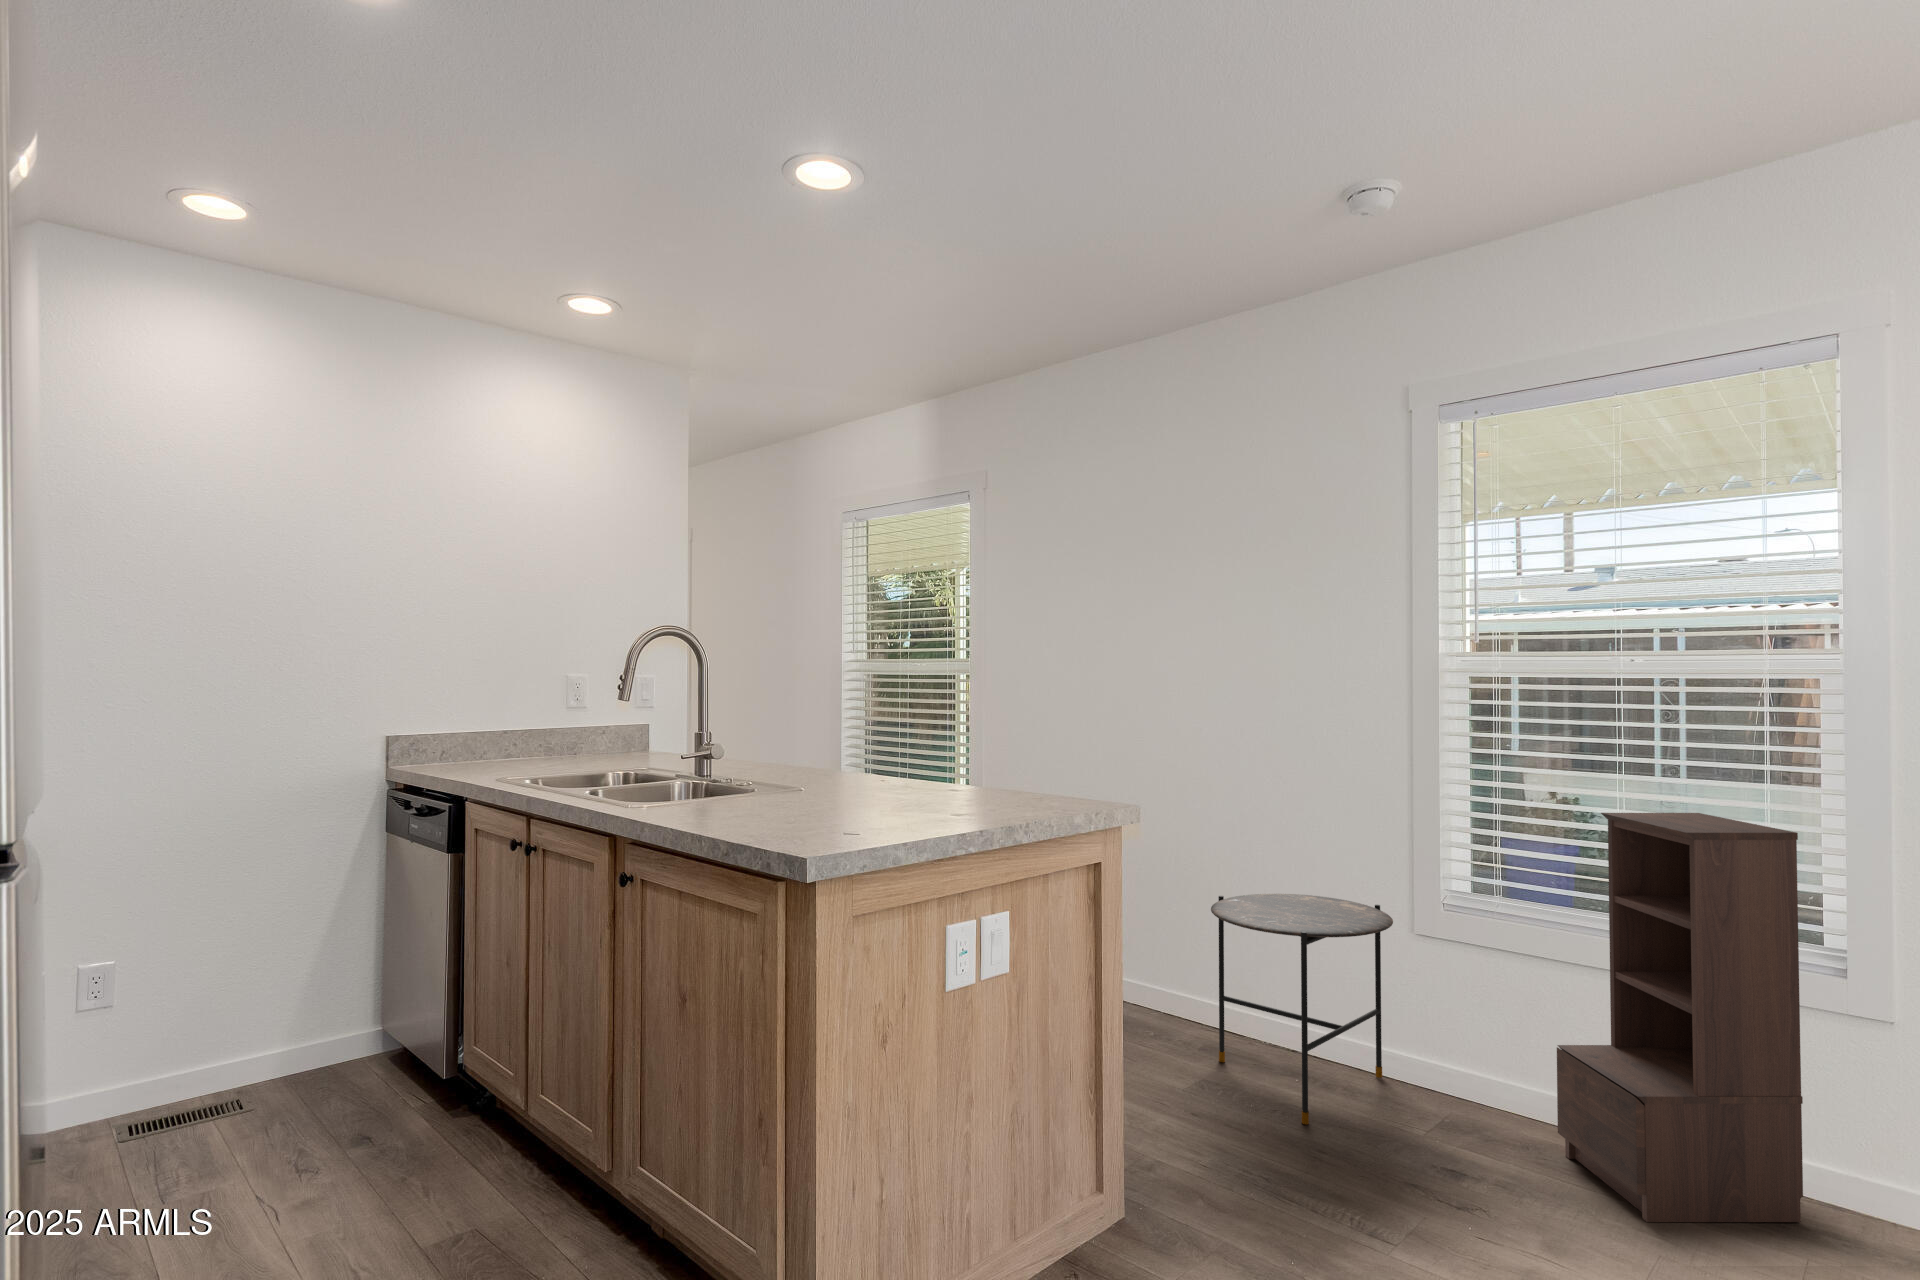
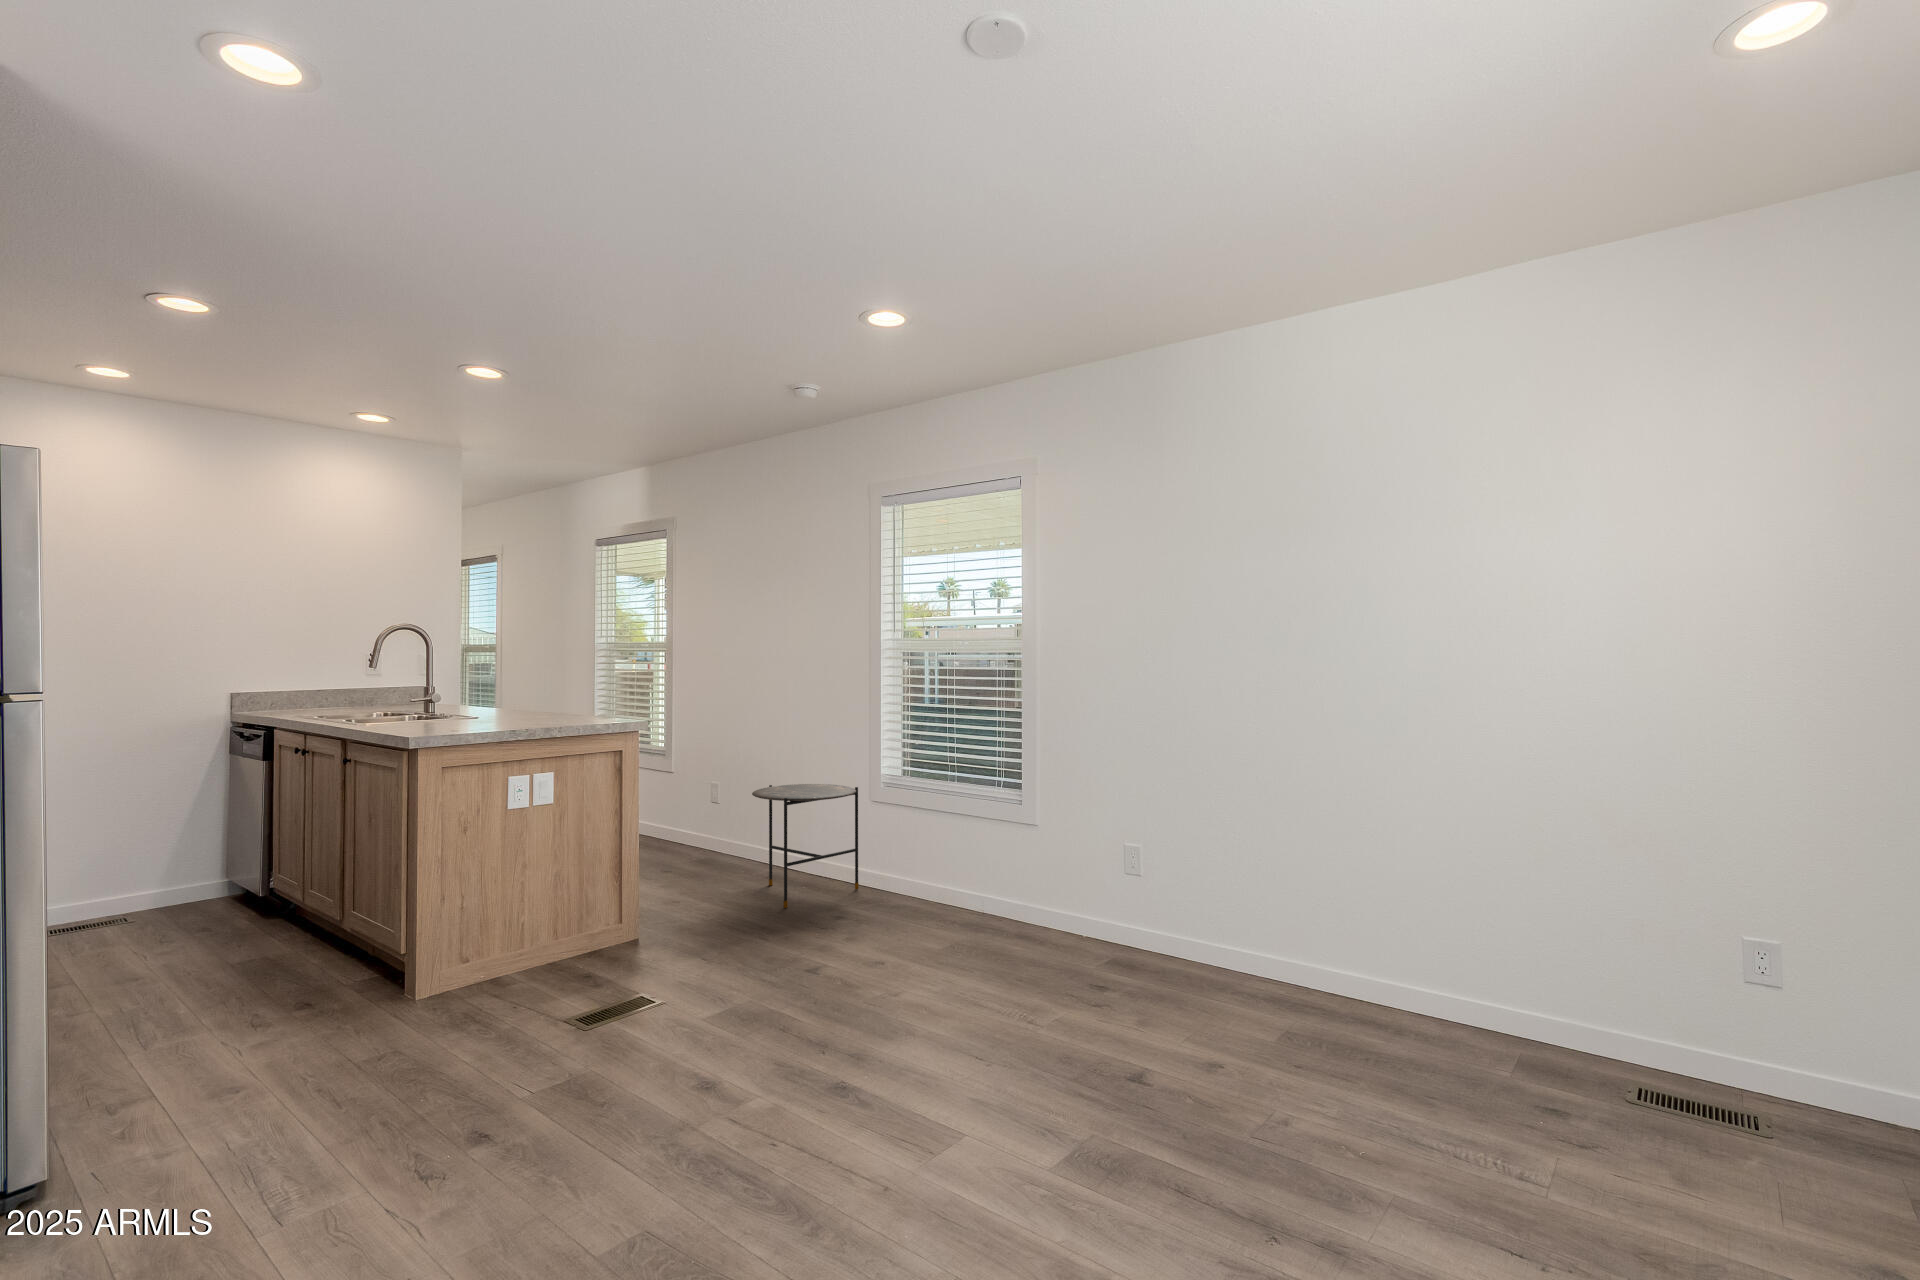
bookshelf: present [1557,813,1803,1222] -> none [911,725,1001,935]

